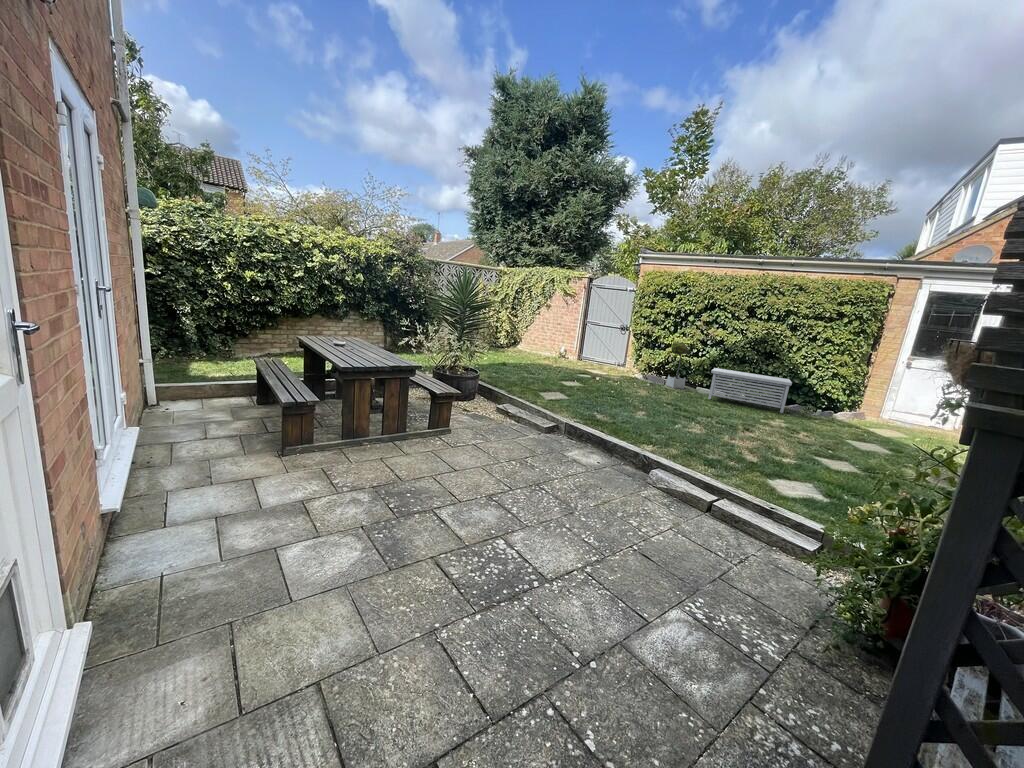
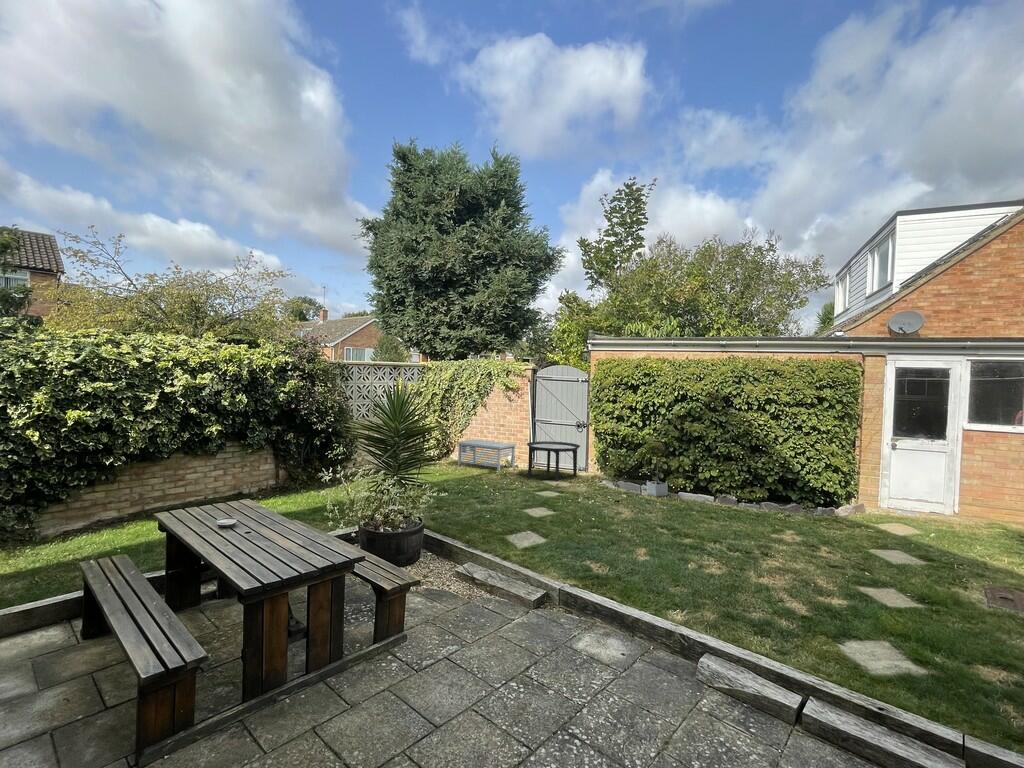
round table: none [573,340,619,371] -> present [527,441,580,481]
storage bench: present [708,368,792,413] -> present [457,440,516,471]

